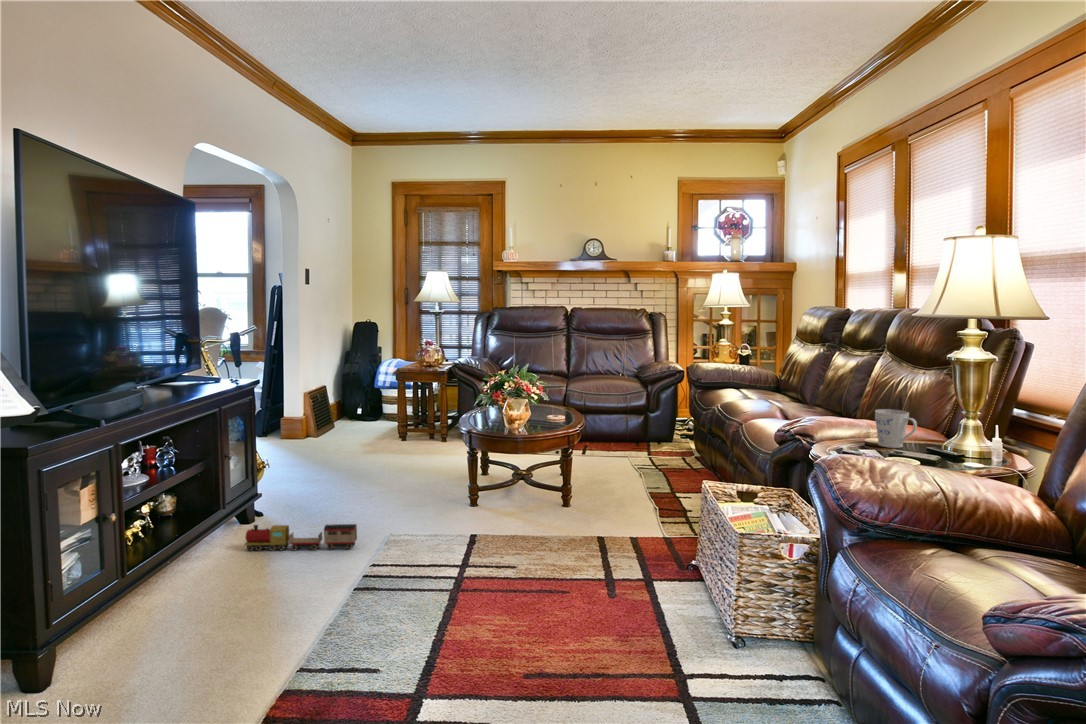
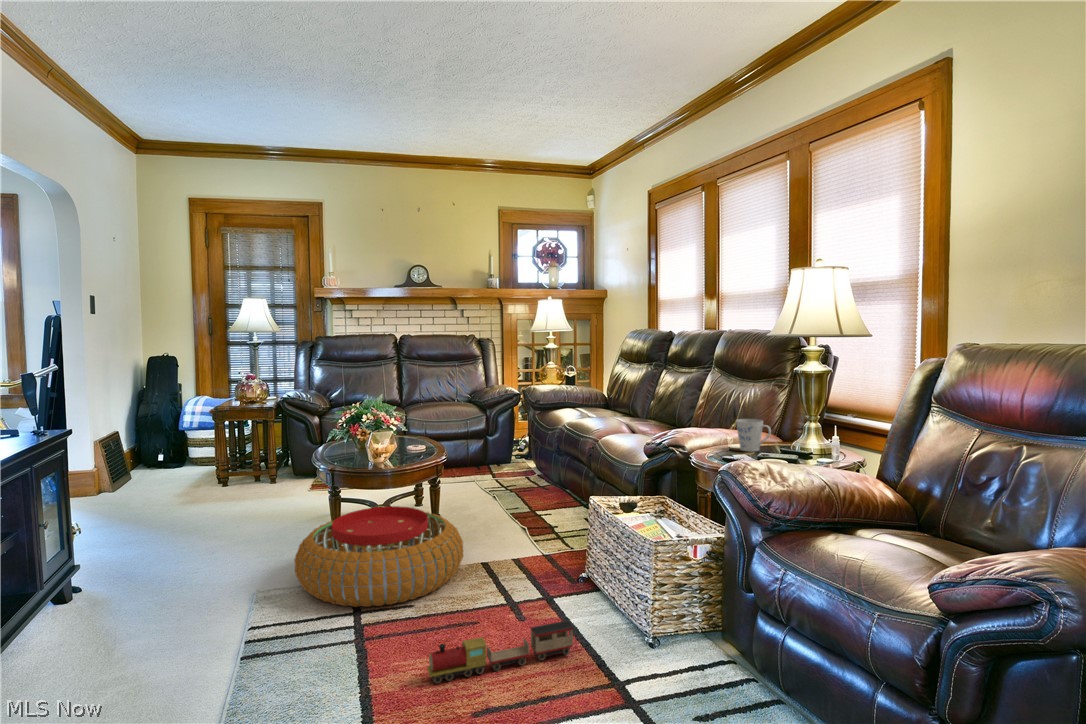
pouf: none [420,471,576,563] -> present [294,506,463,607]
toy train: present [244,524,357,551] -> present [427,620,573,684]

